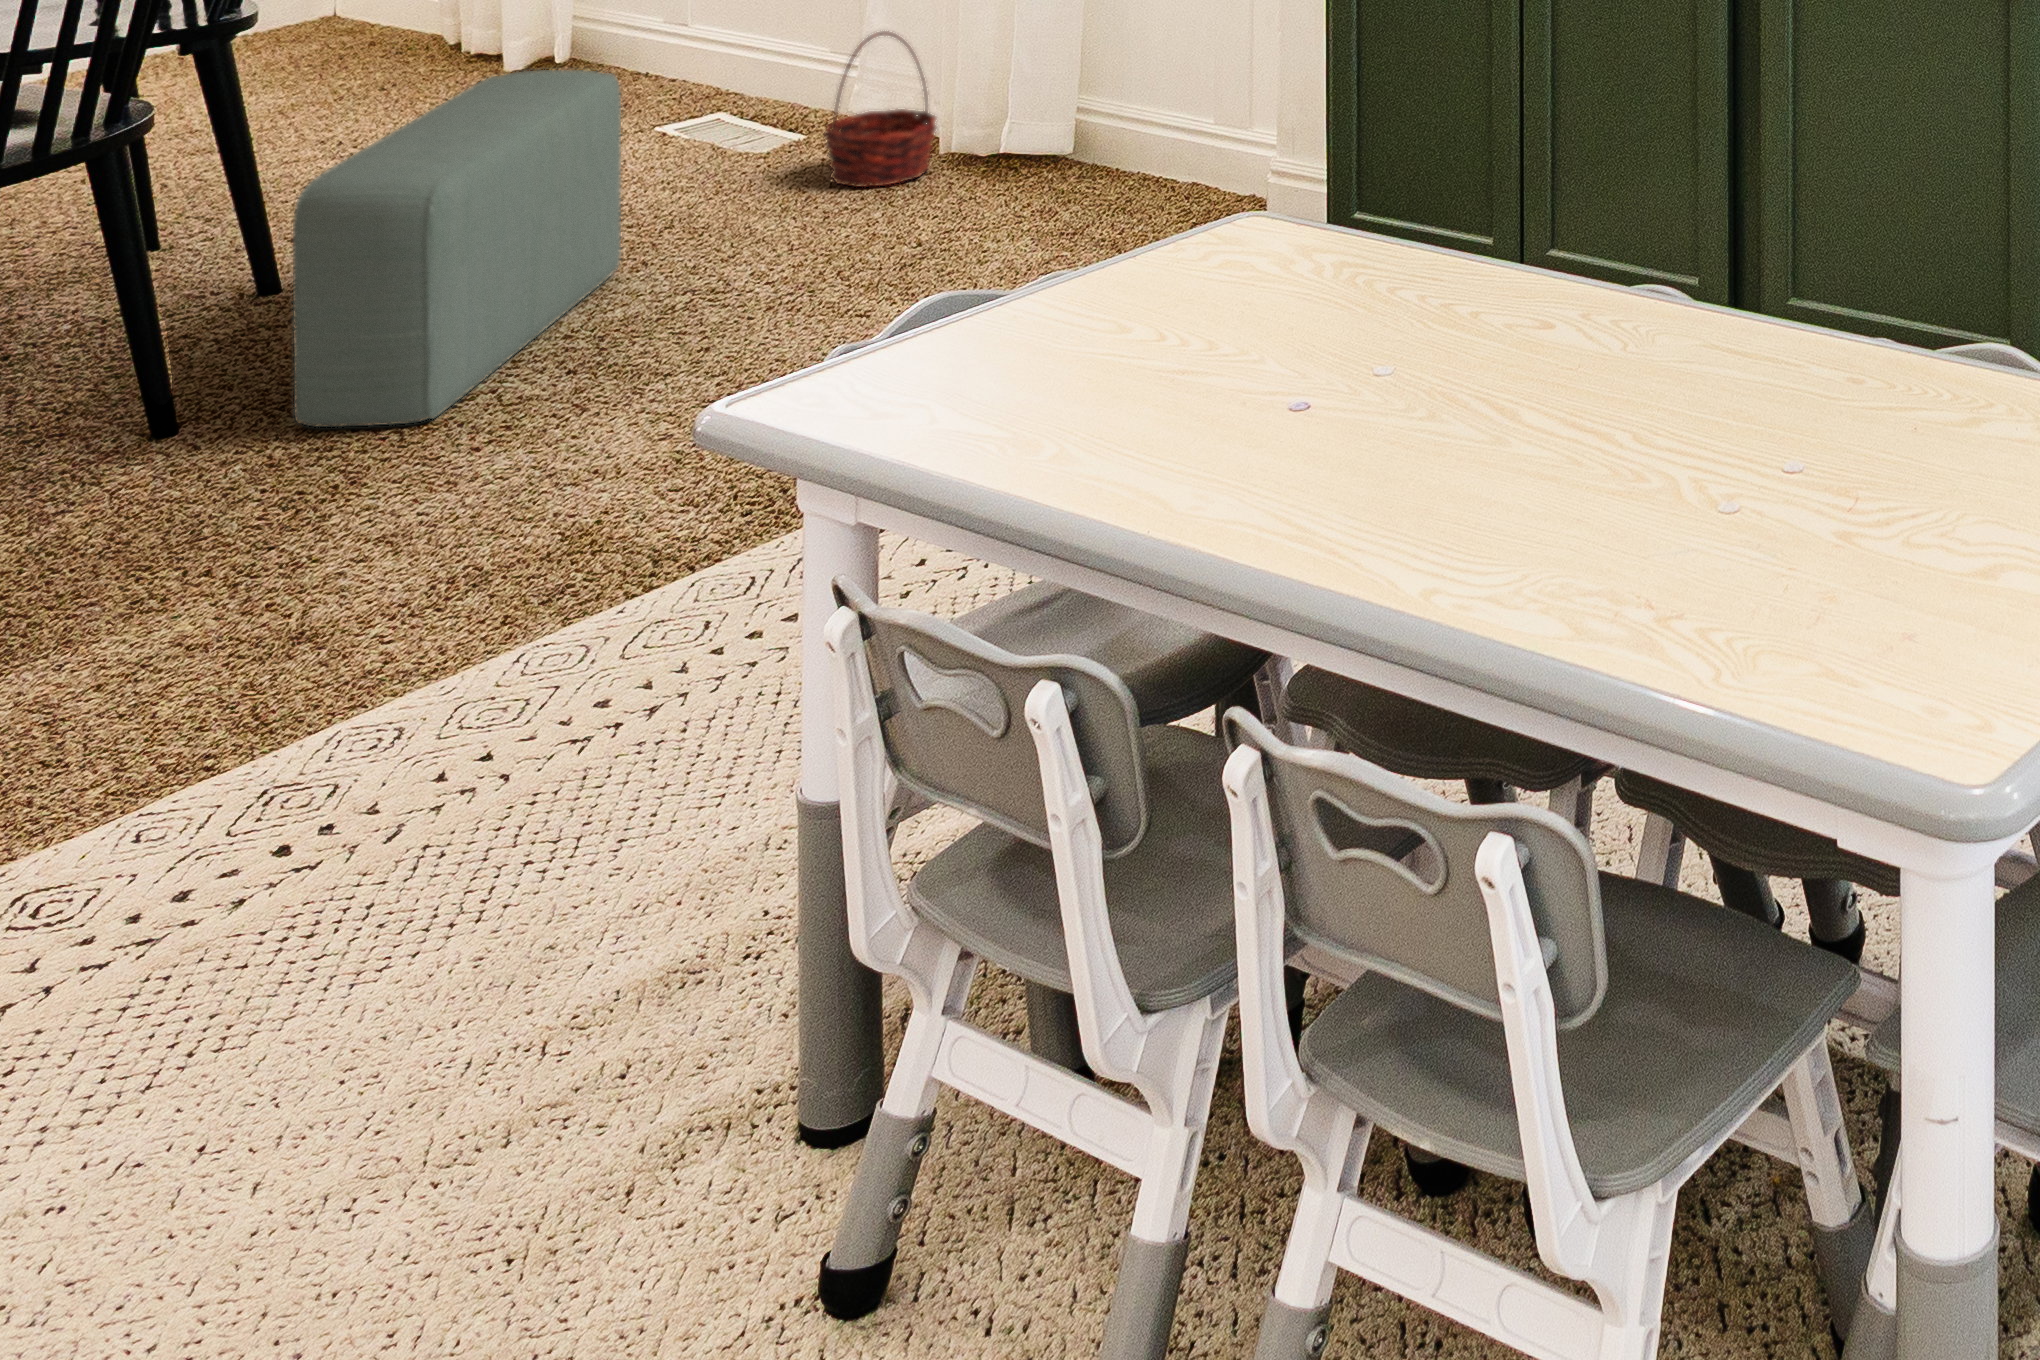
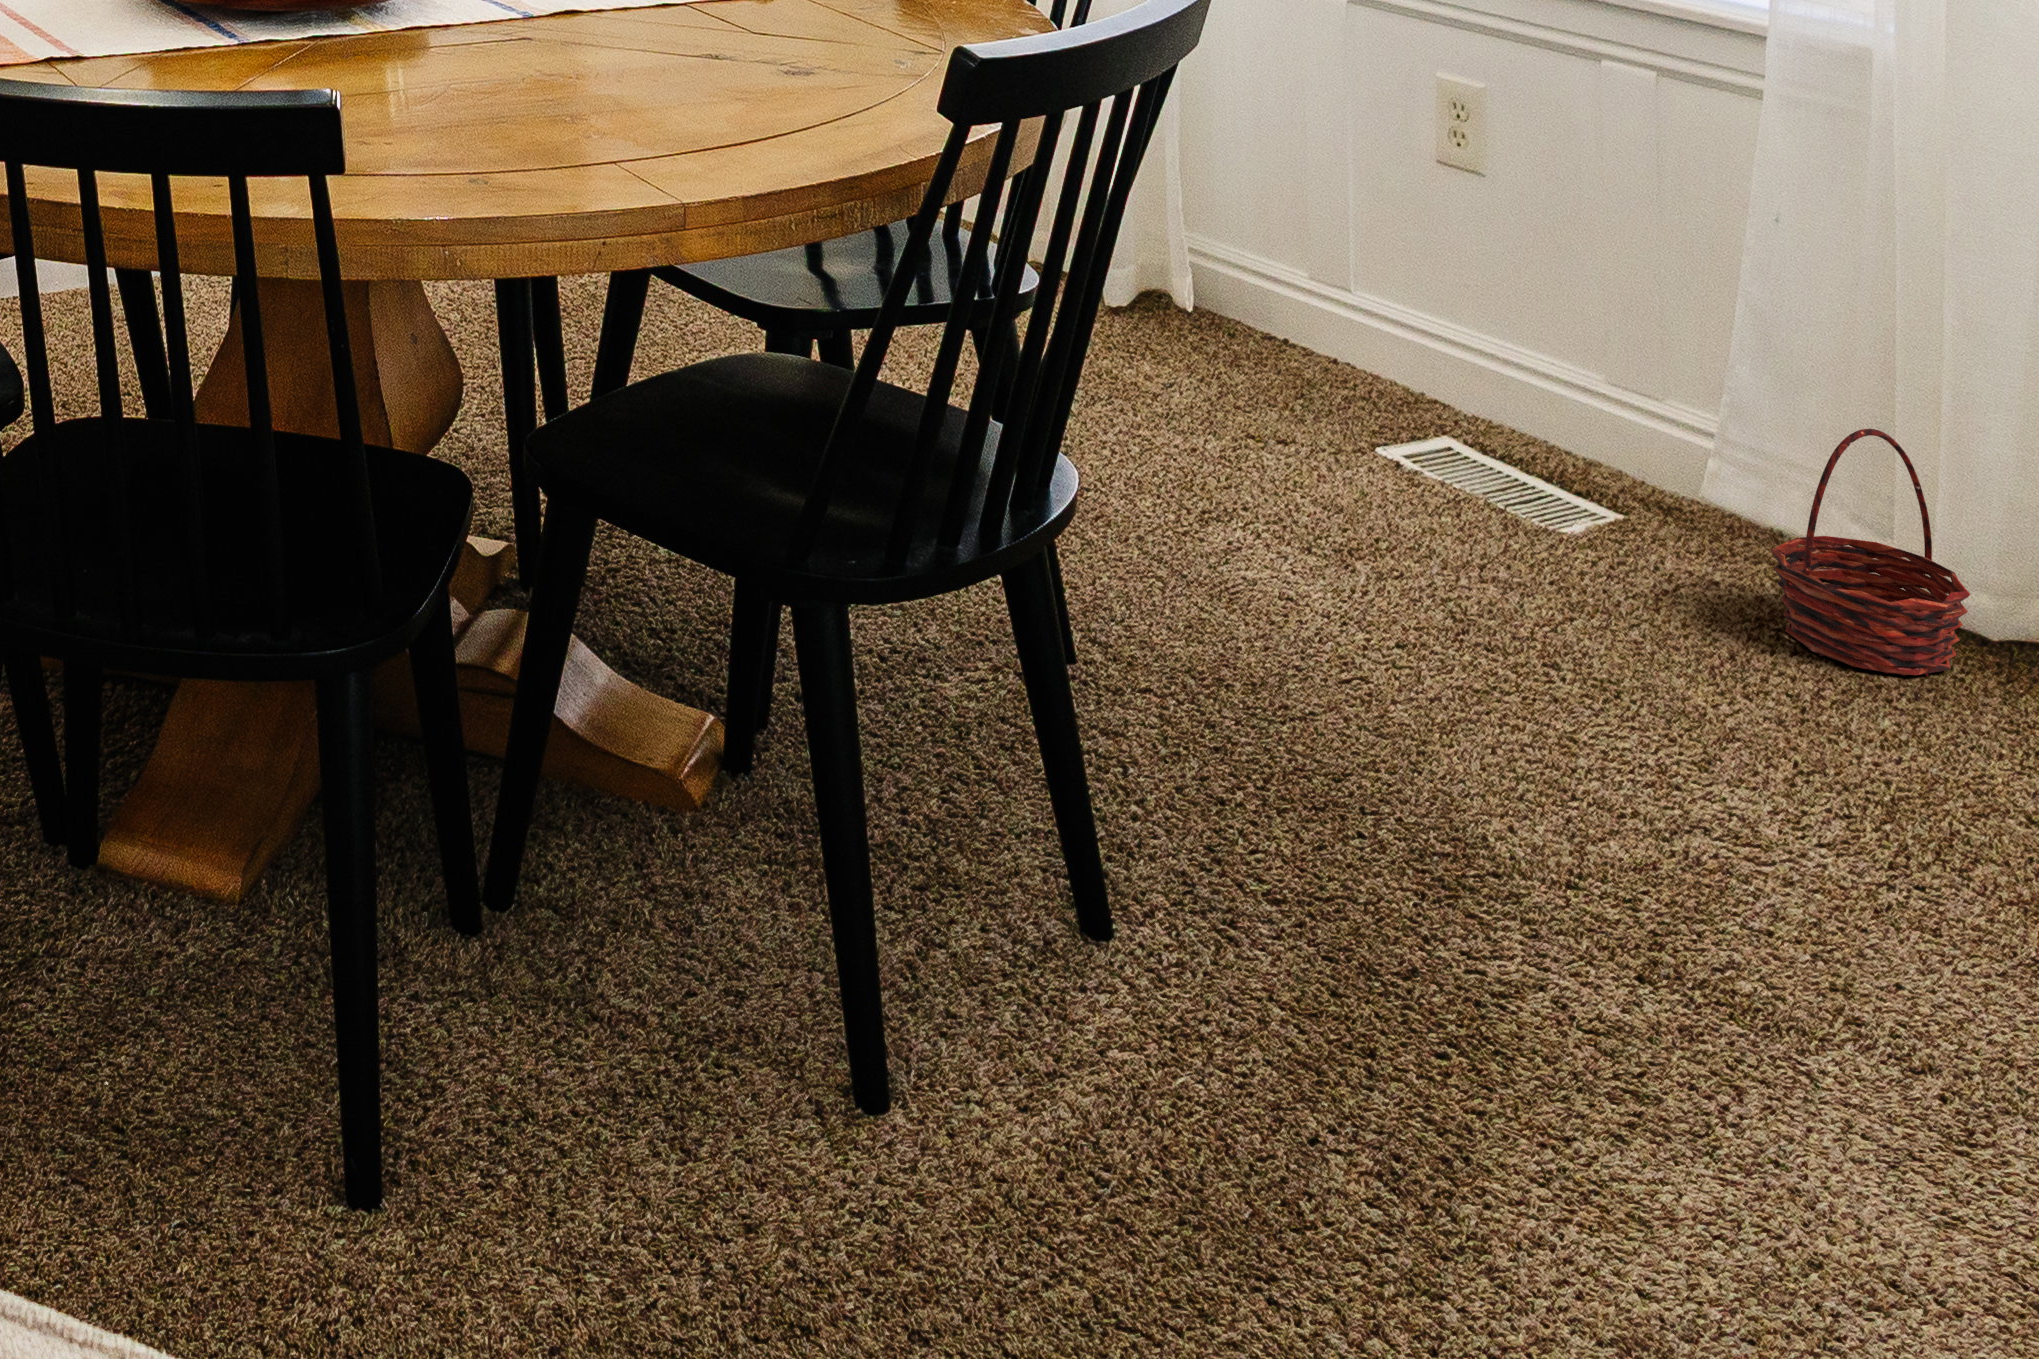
pouf: present [293,70,621,427] -> none [1341,447,1614,1073]

